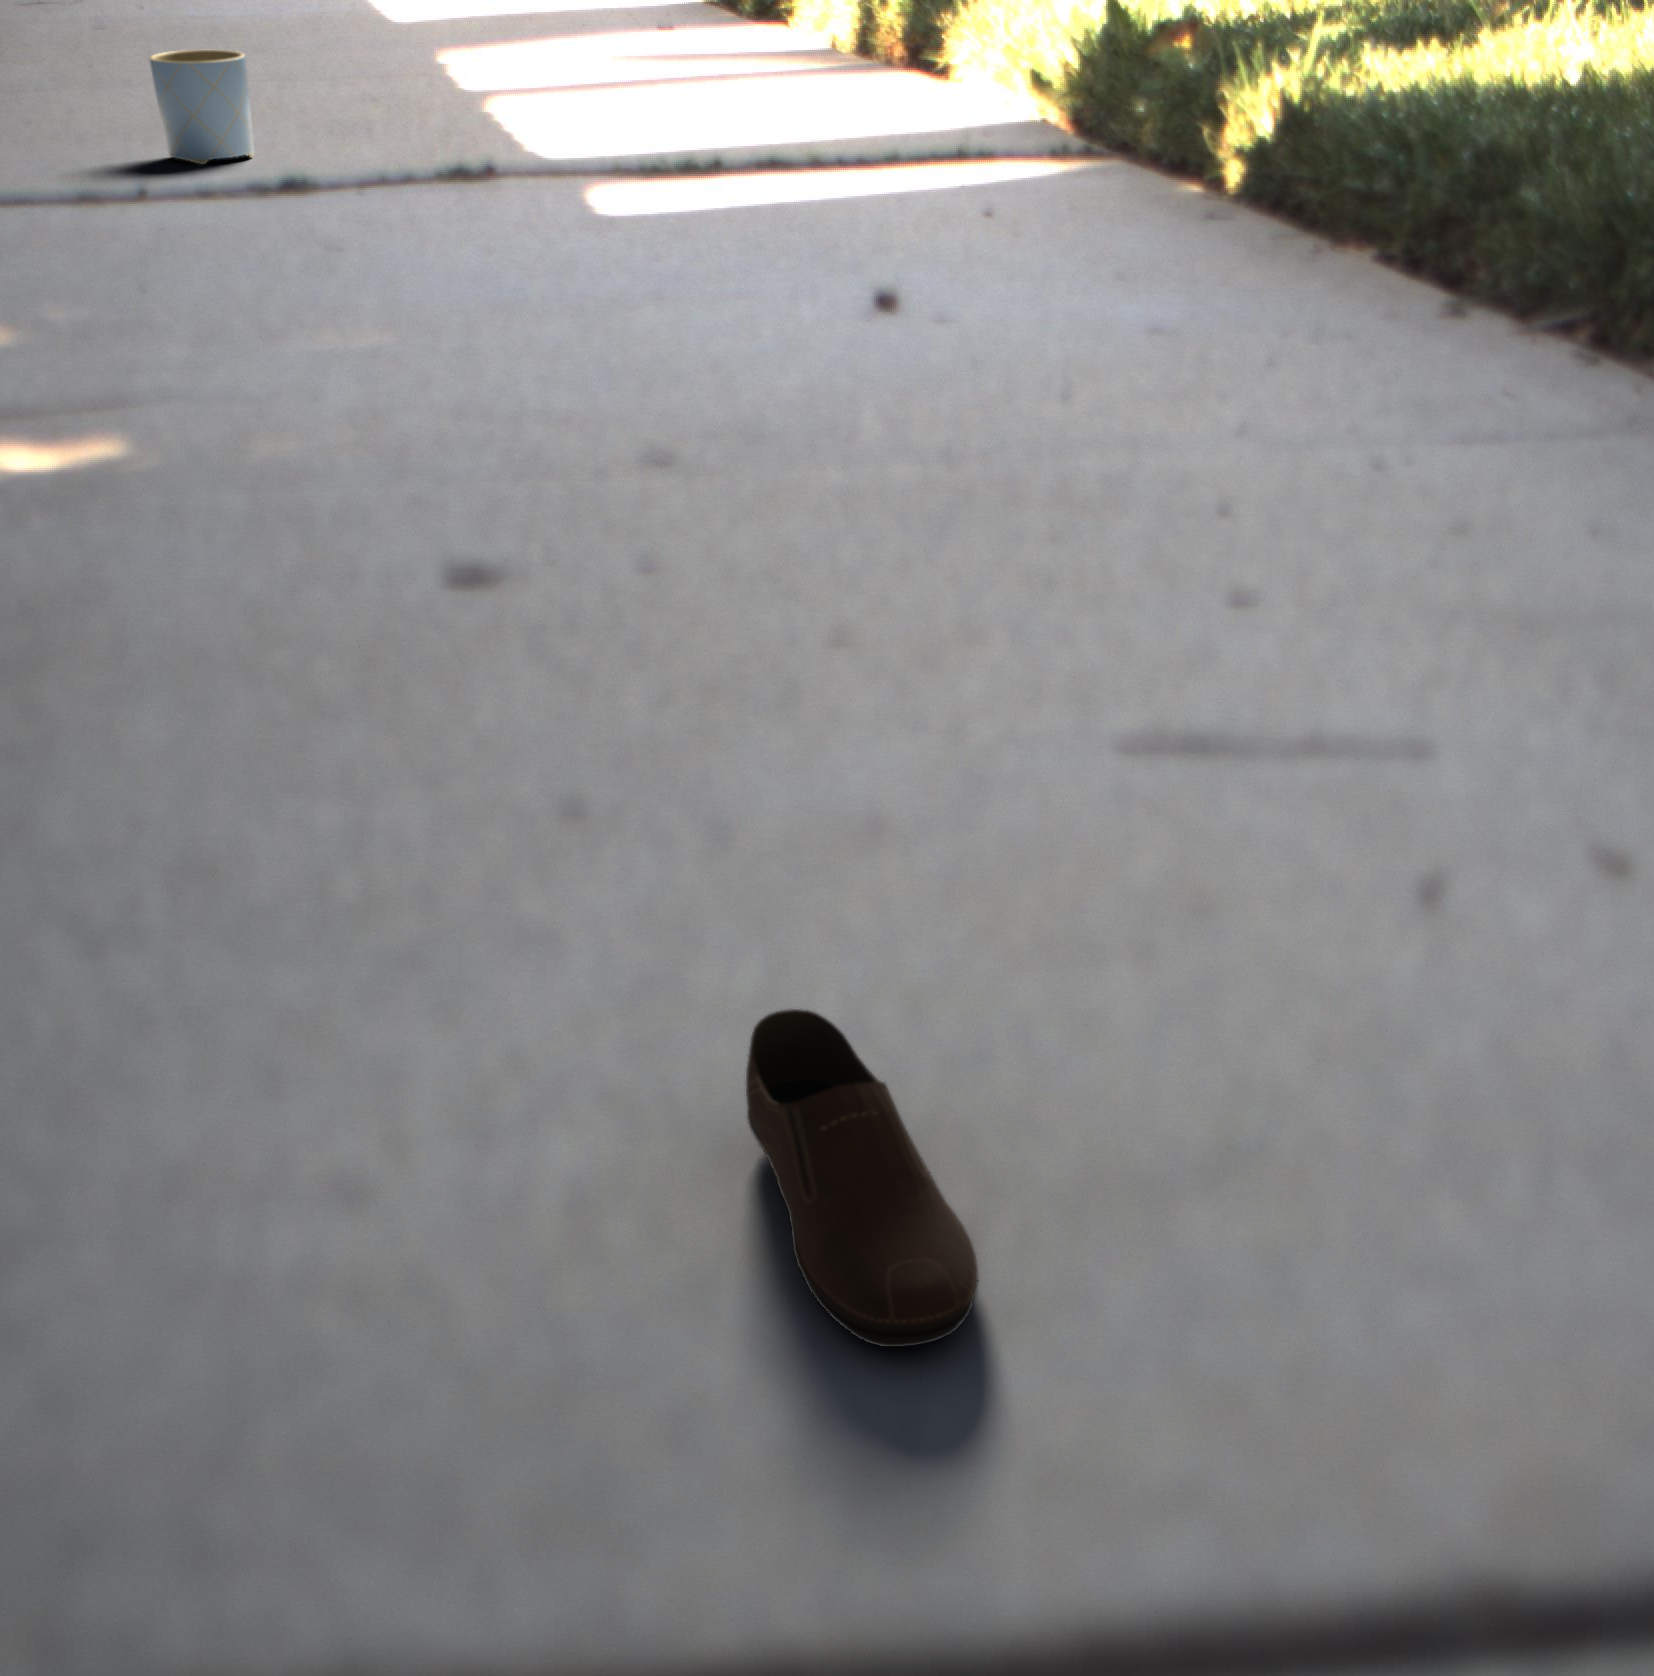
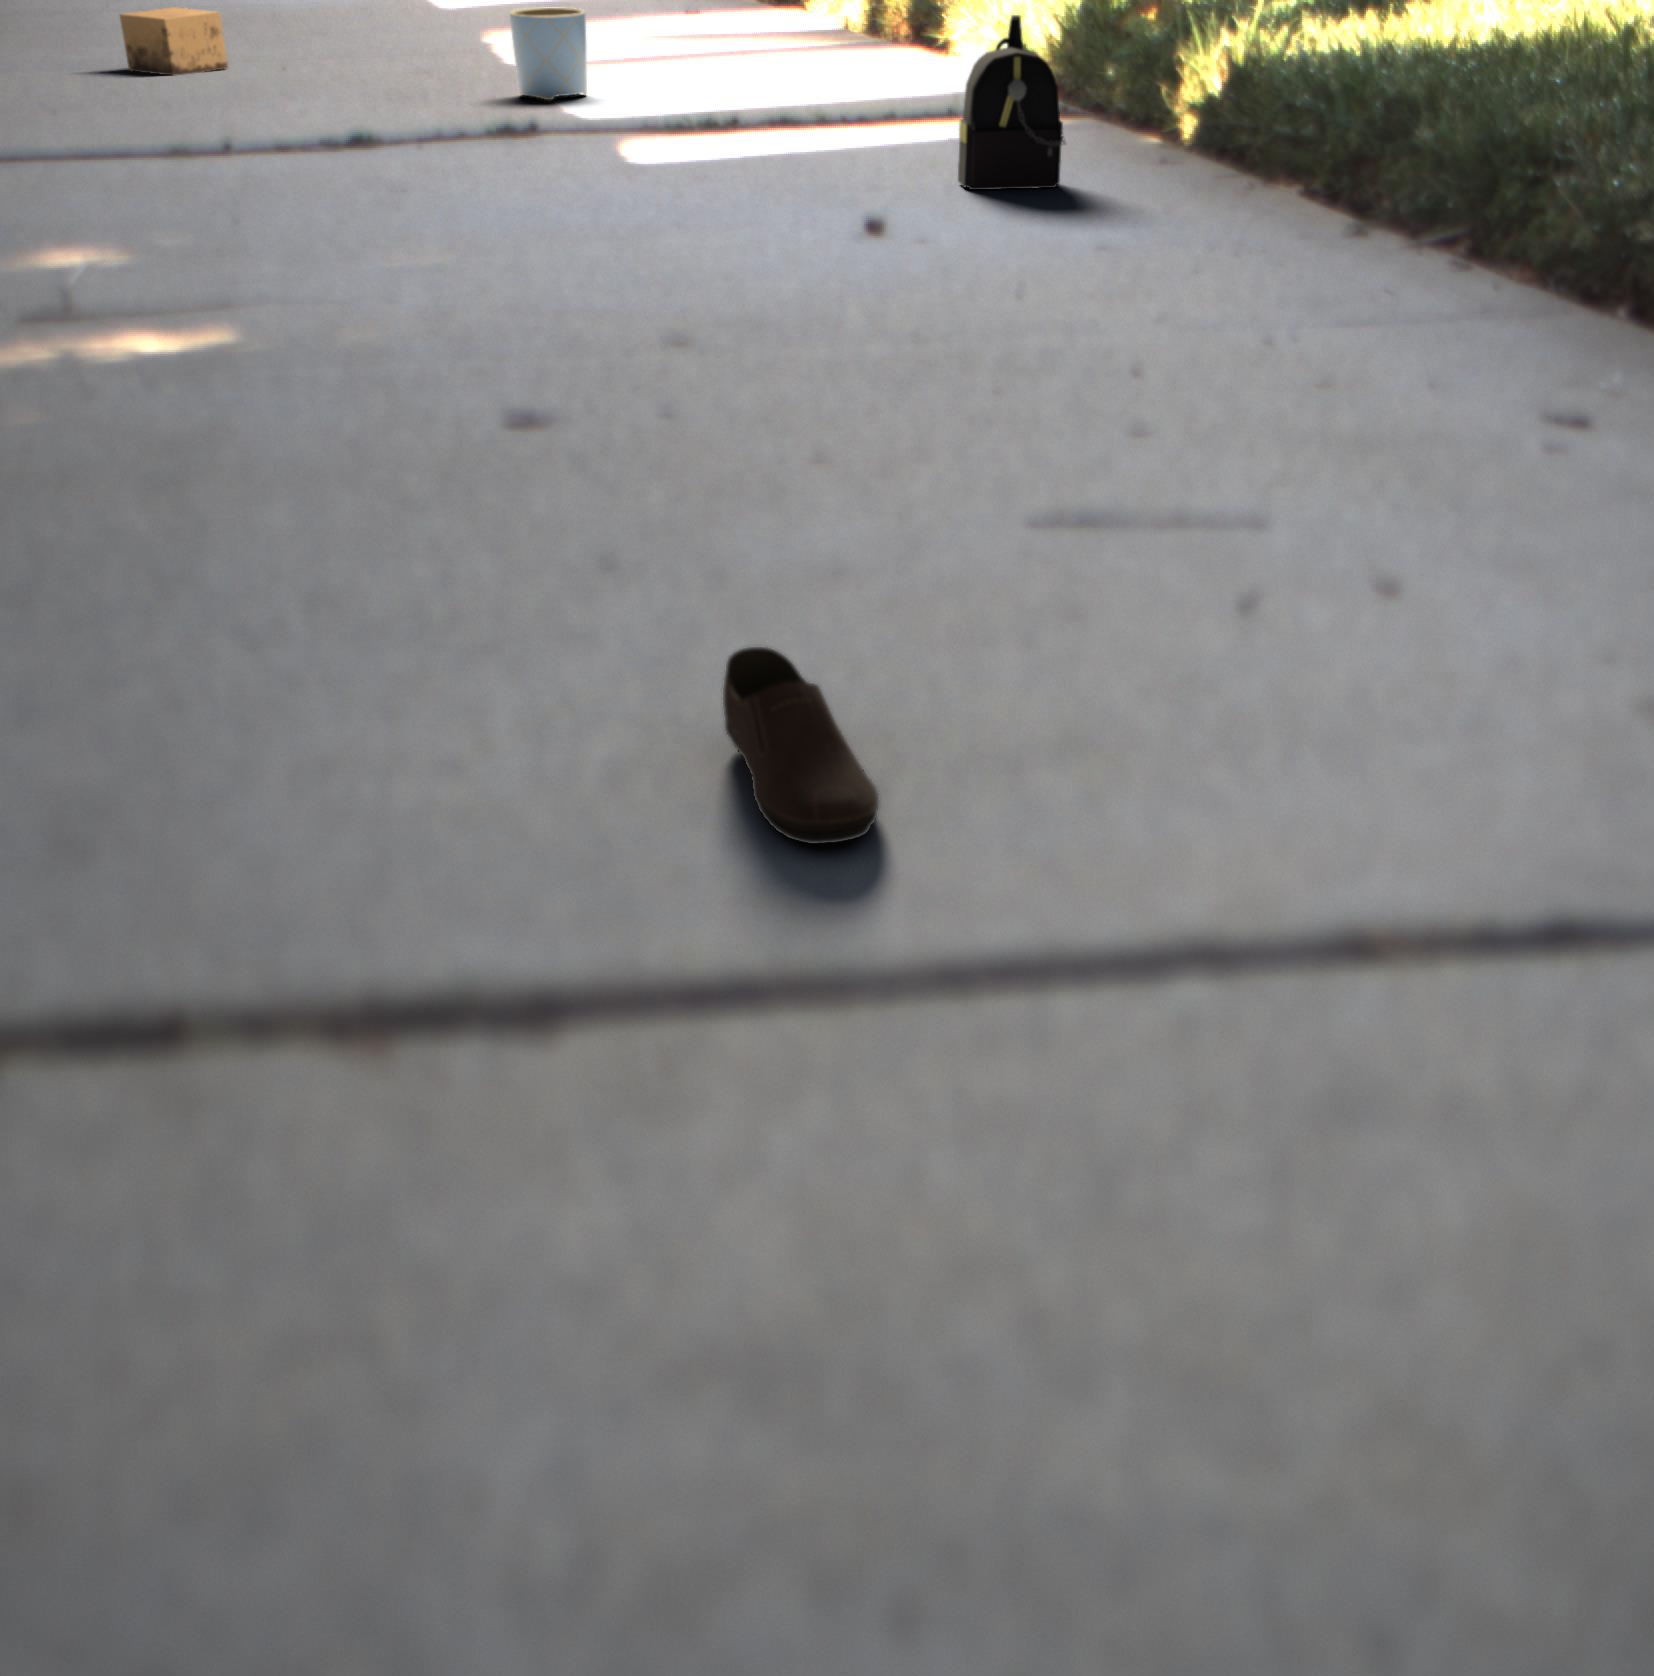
cardboard box: none [29,26,152,103] -> present [120,7,228,75]
planter: present [149,50,254,164] -> present [510,7,587,100]
backpack: none [979,51,1104,252] -> present [958,15,1065,190]

